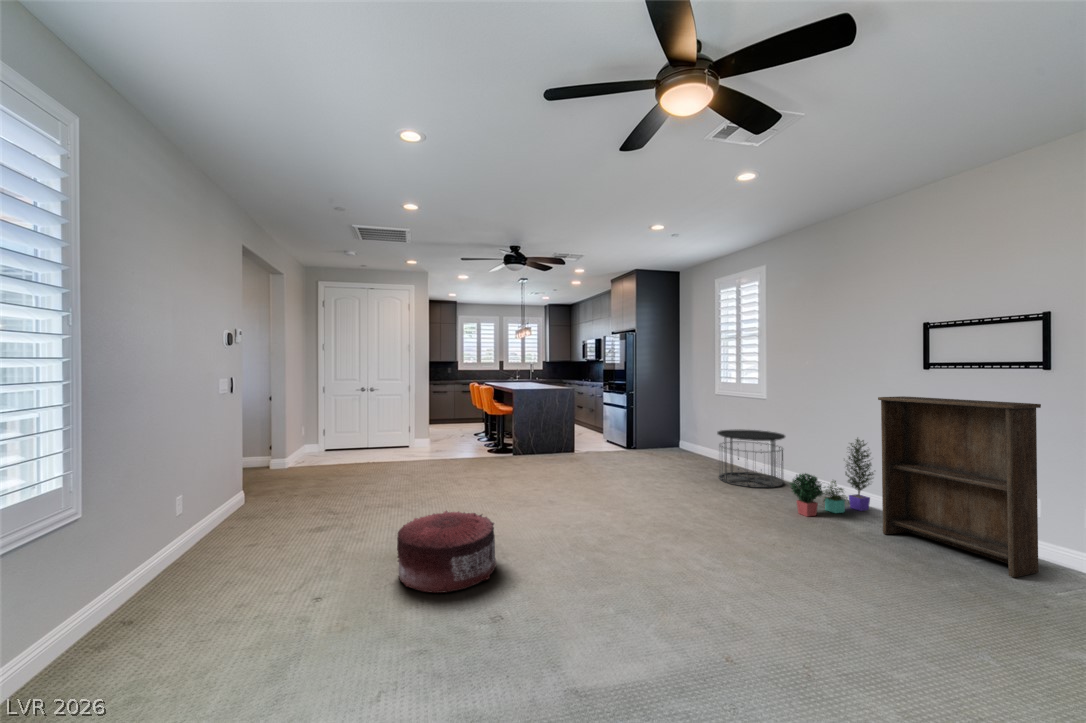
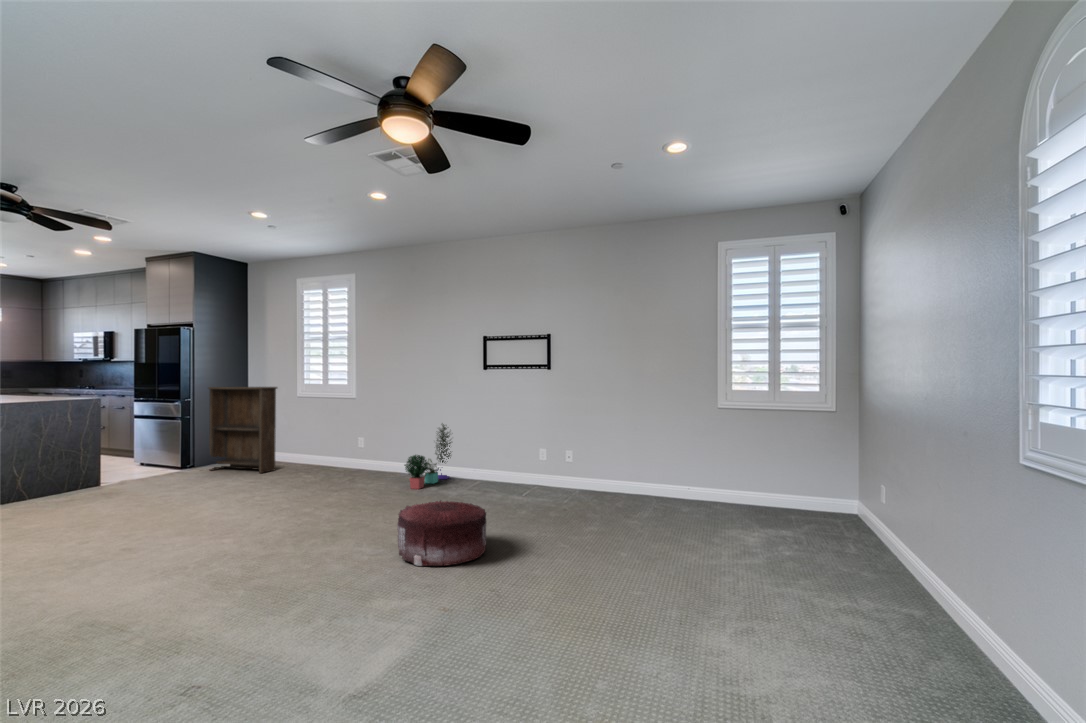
bookshelf: present [878,396,1041,577] -> present [208,387,277,473]
side table: present [717,430,785,488] -> none [318,429,380,481]
pouf: present [397,511,496,593] -> present [397,500,486,566]

